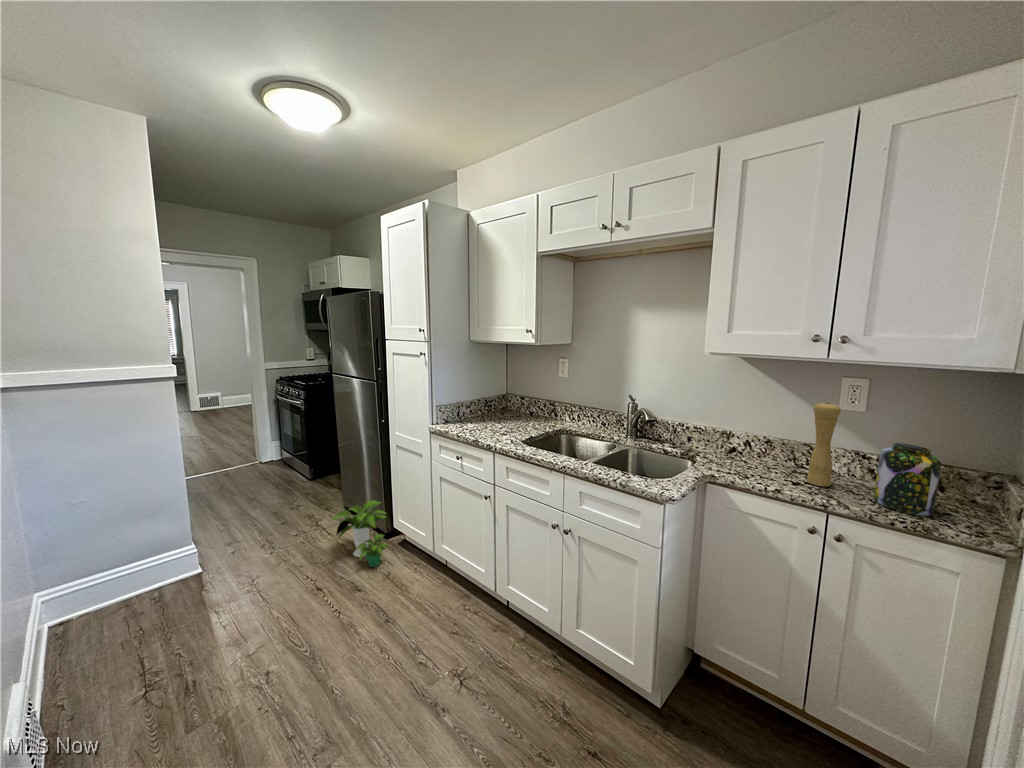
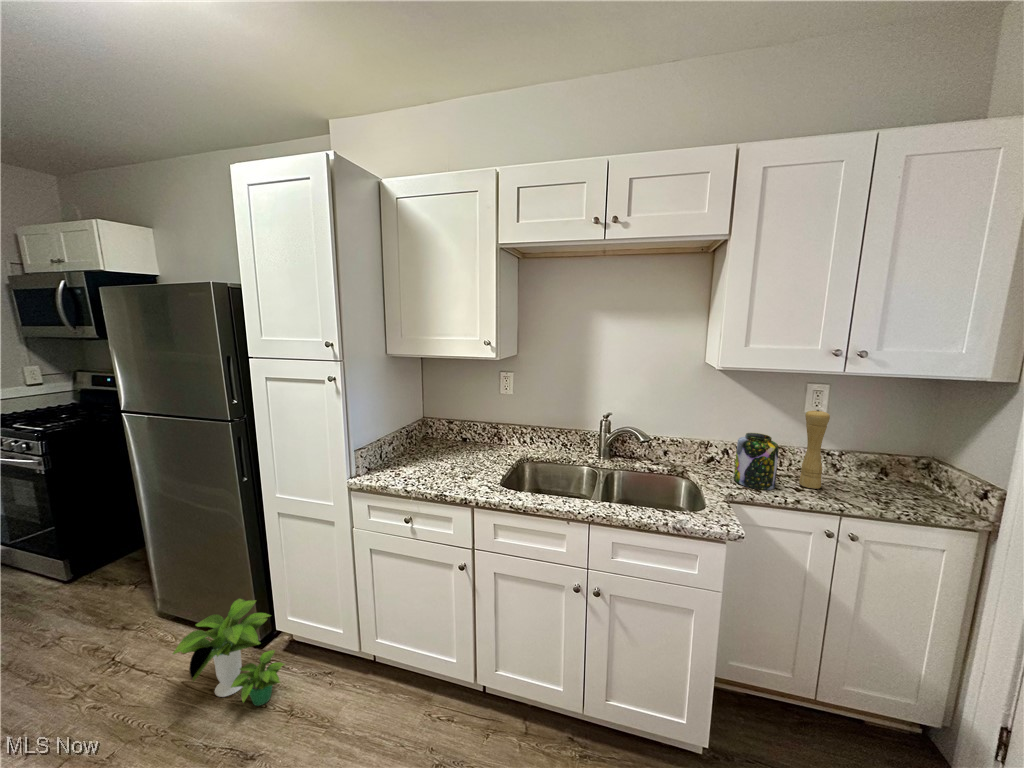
jar: present [874,443,941,516] -> present [734,433,778,490]

